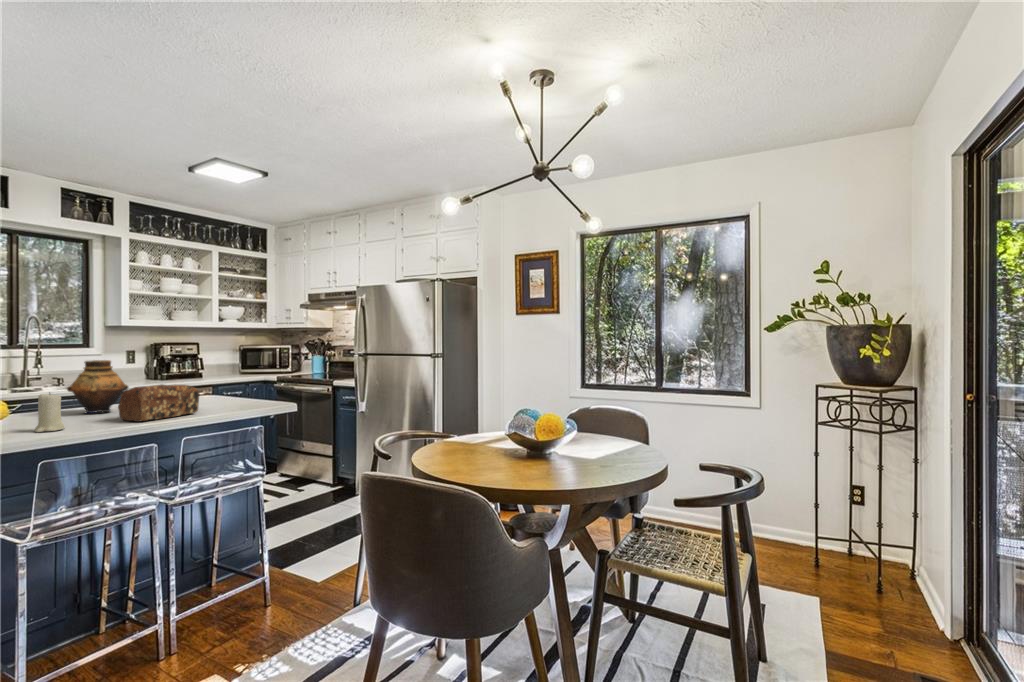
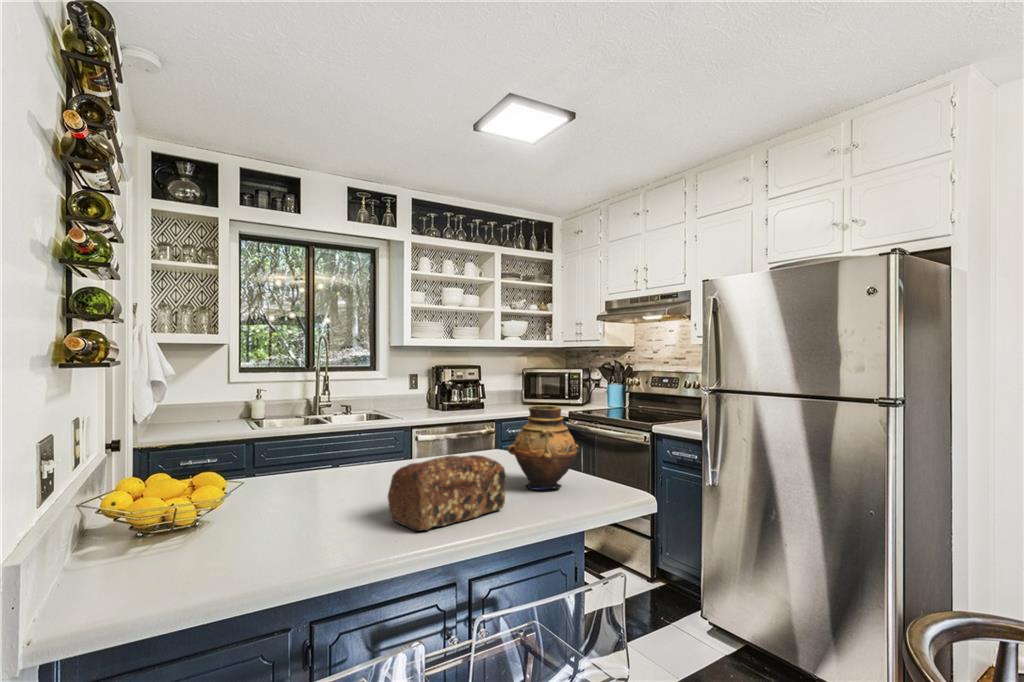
vase: present [67,360,128,414] -> present [508,405,580,490]
candle: present [34,393,65,432] -> none [265,475,308,549]

